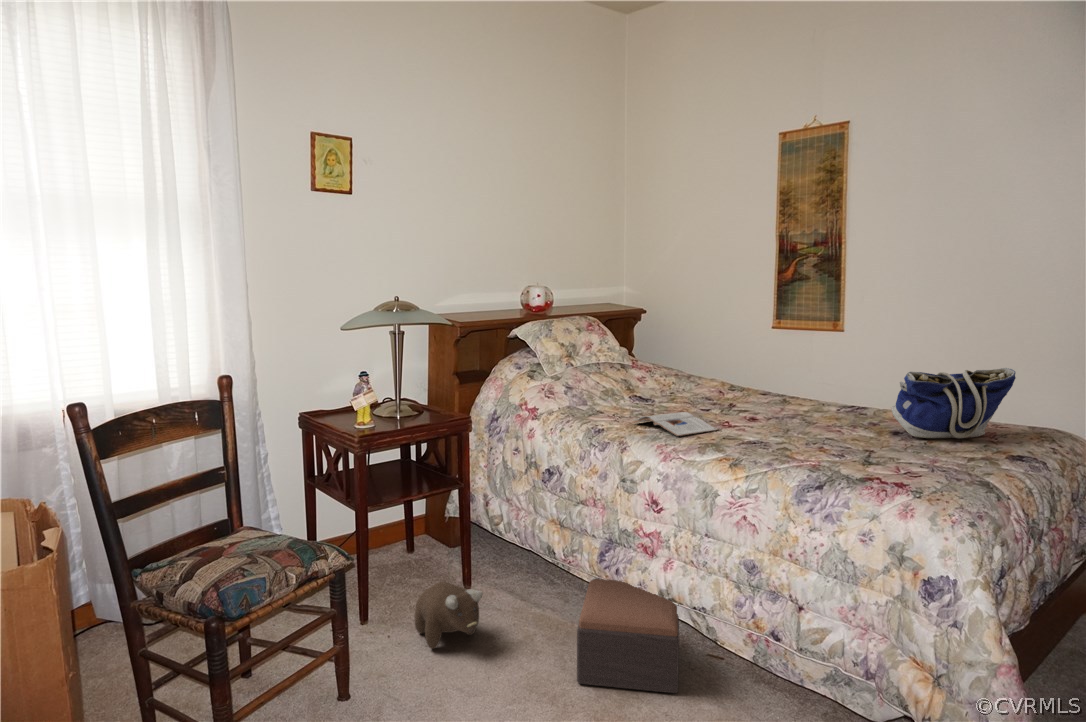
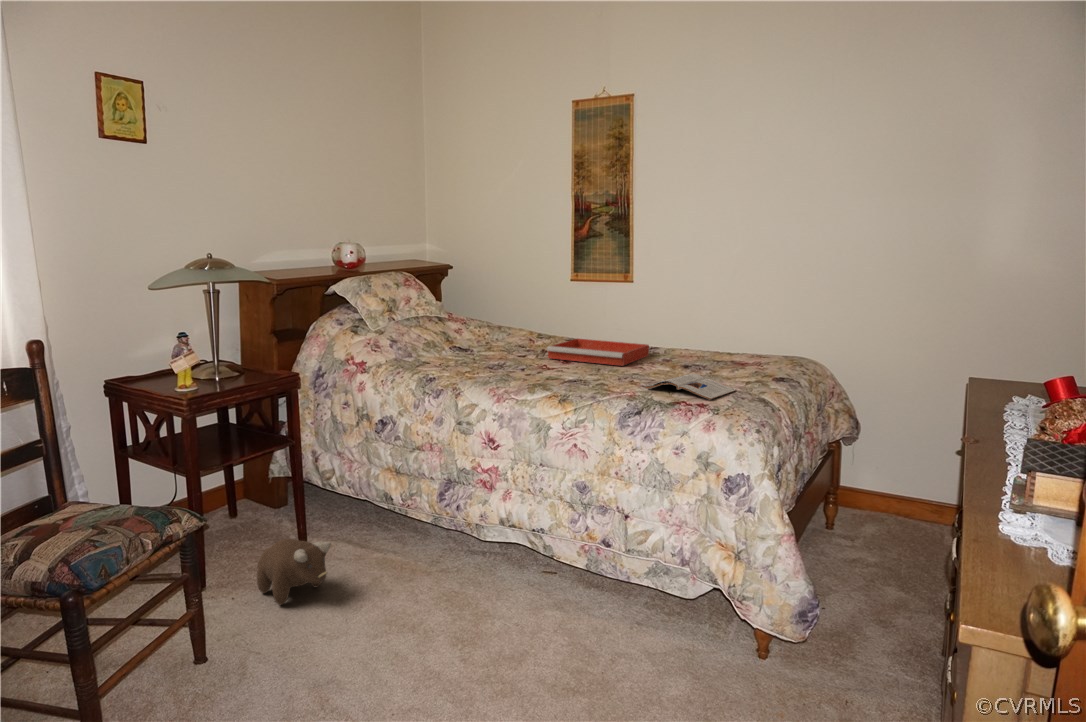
tote bag: present [891,368,1016,438] -> none [682,308,774,369]
tray: none [730,393,852,428] -> present [547,339,649,366]
magazine: present [634,412,717,436] -> present [646,374,736,400]
footstool: present [577,579,679,693] -> none [431,514,524,613]

